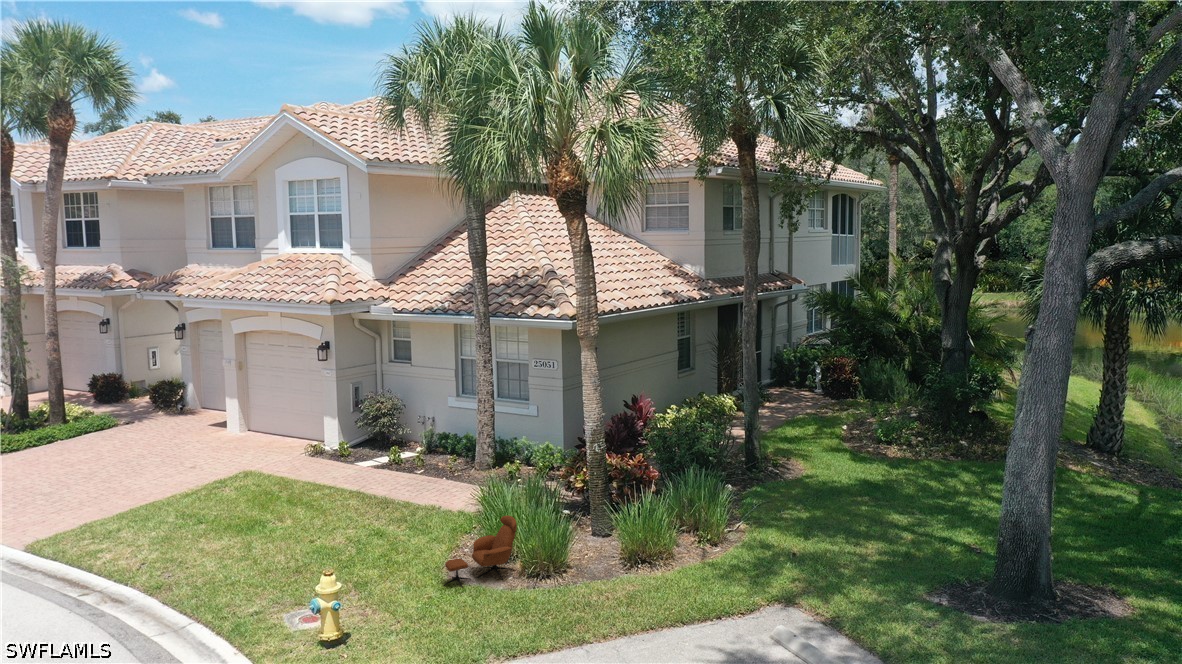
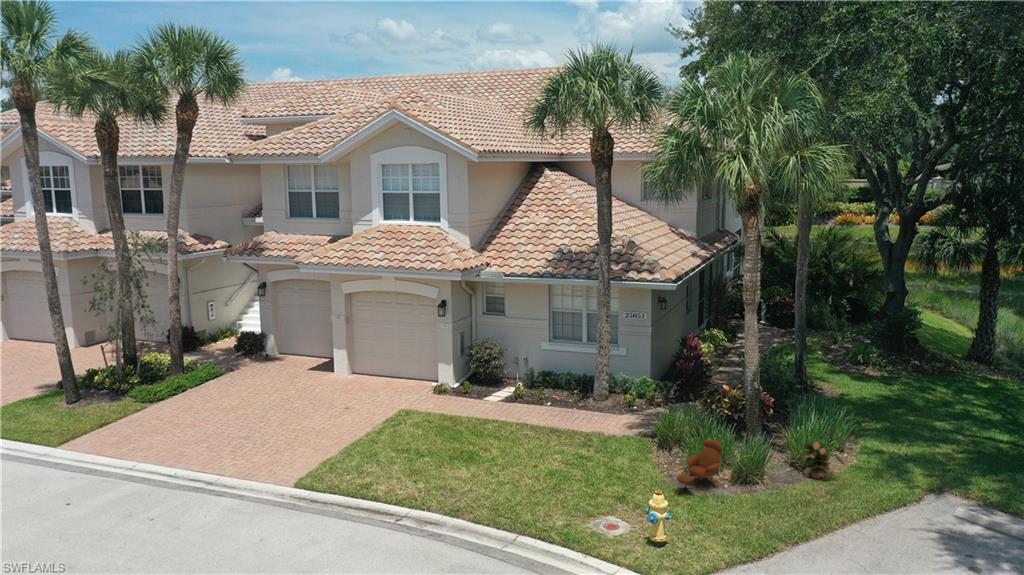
decorative plant: none [633,527,669,578] -> present [804,442,830,478]

